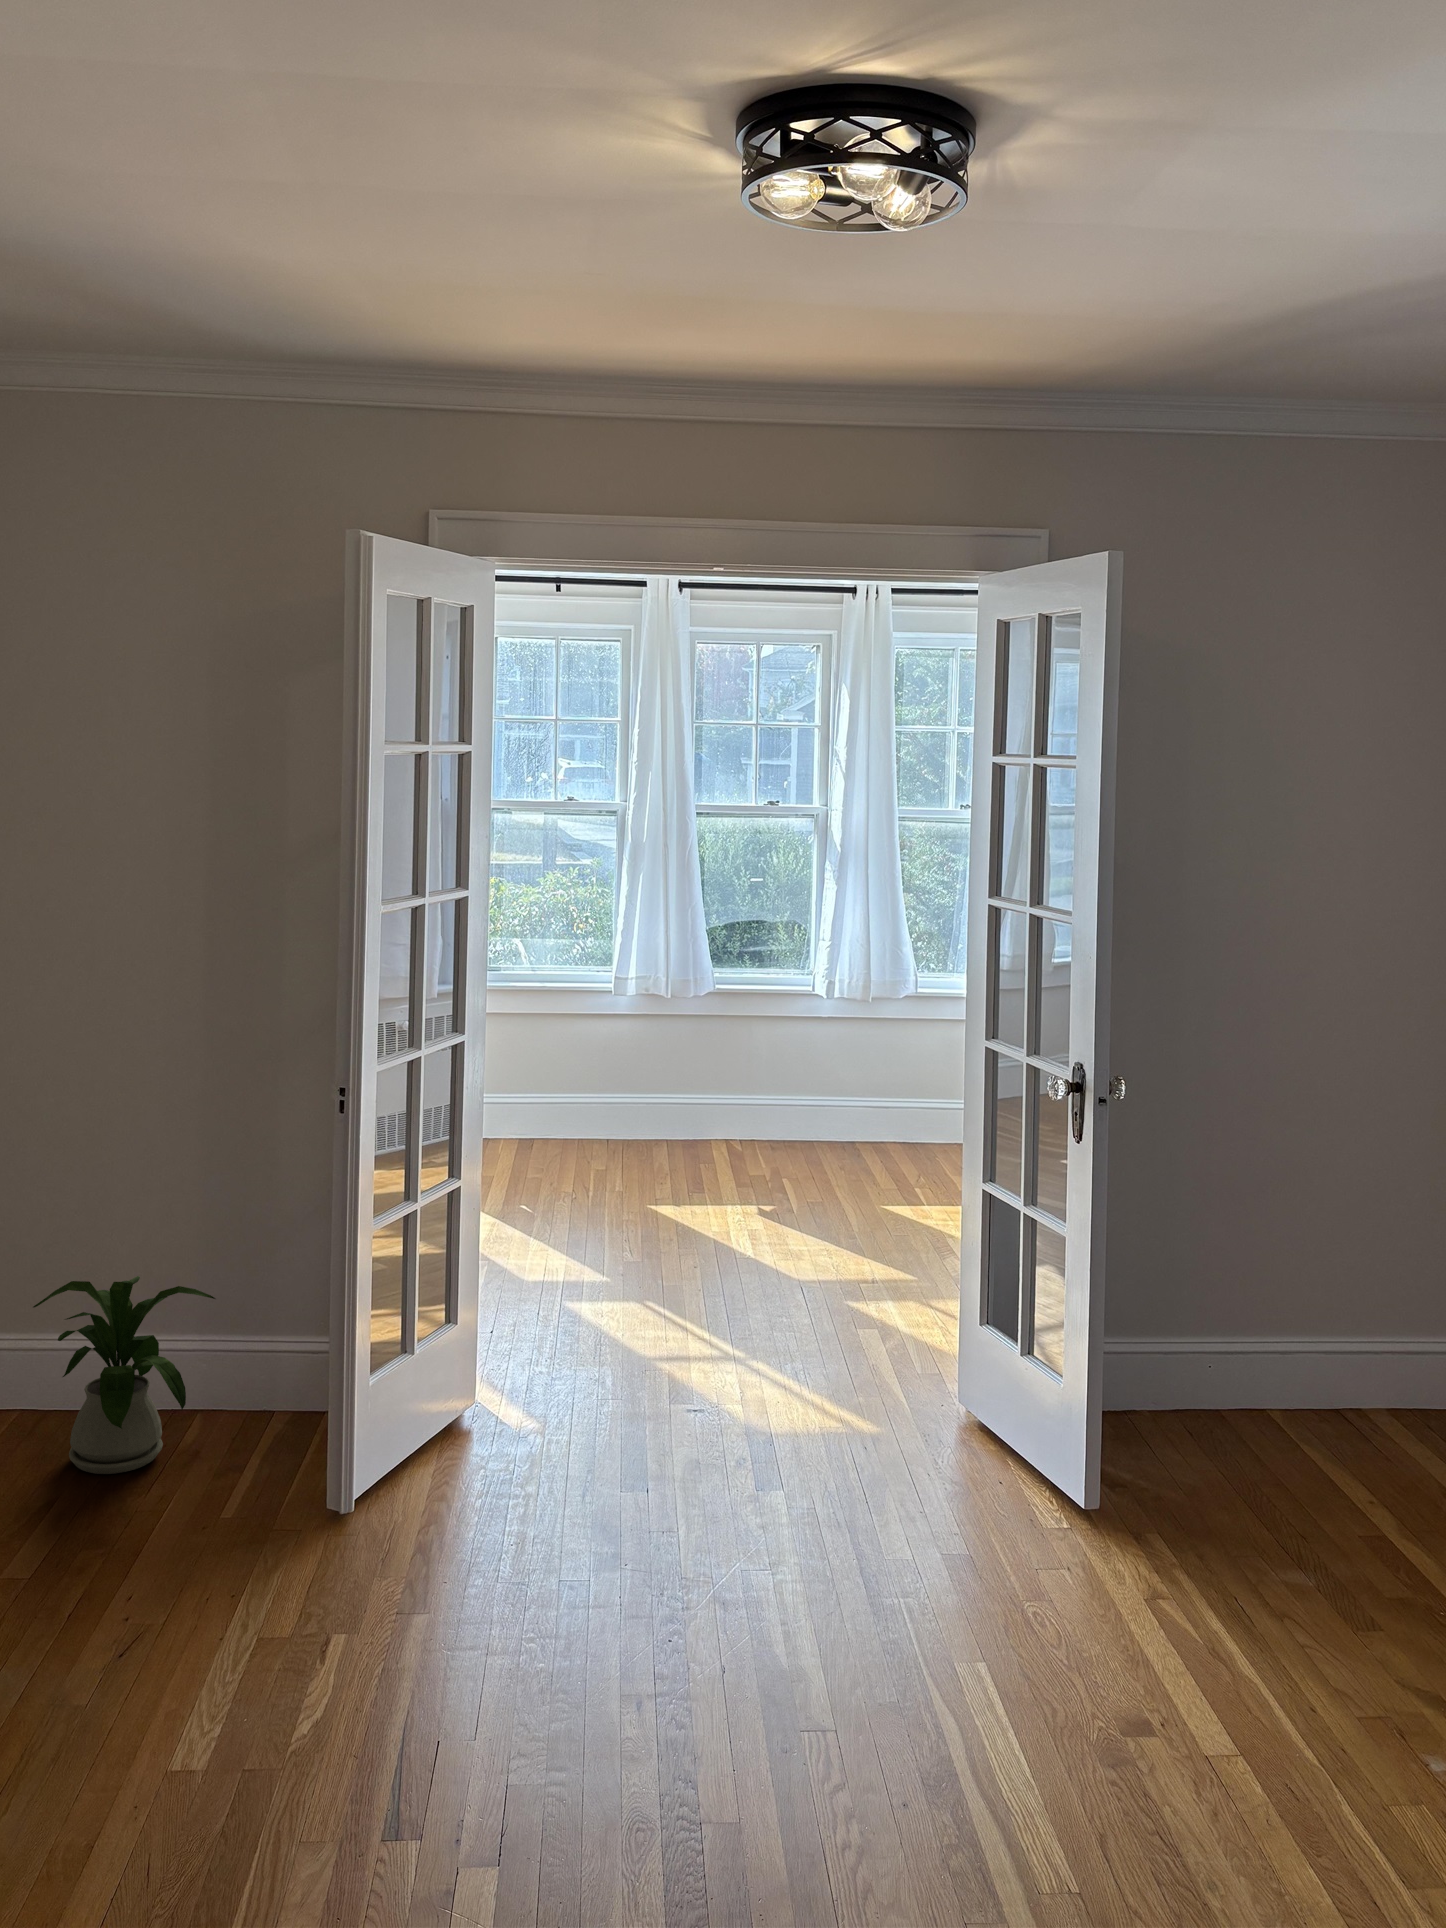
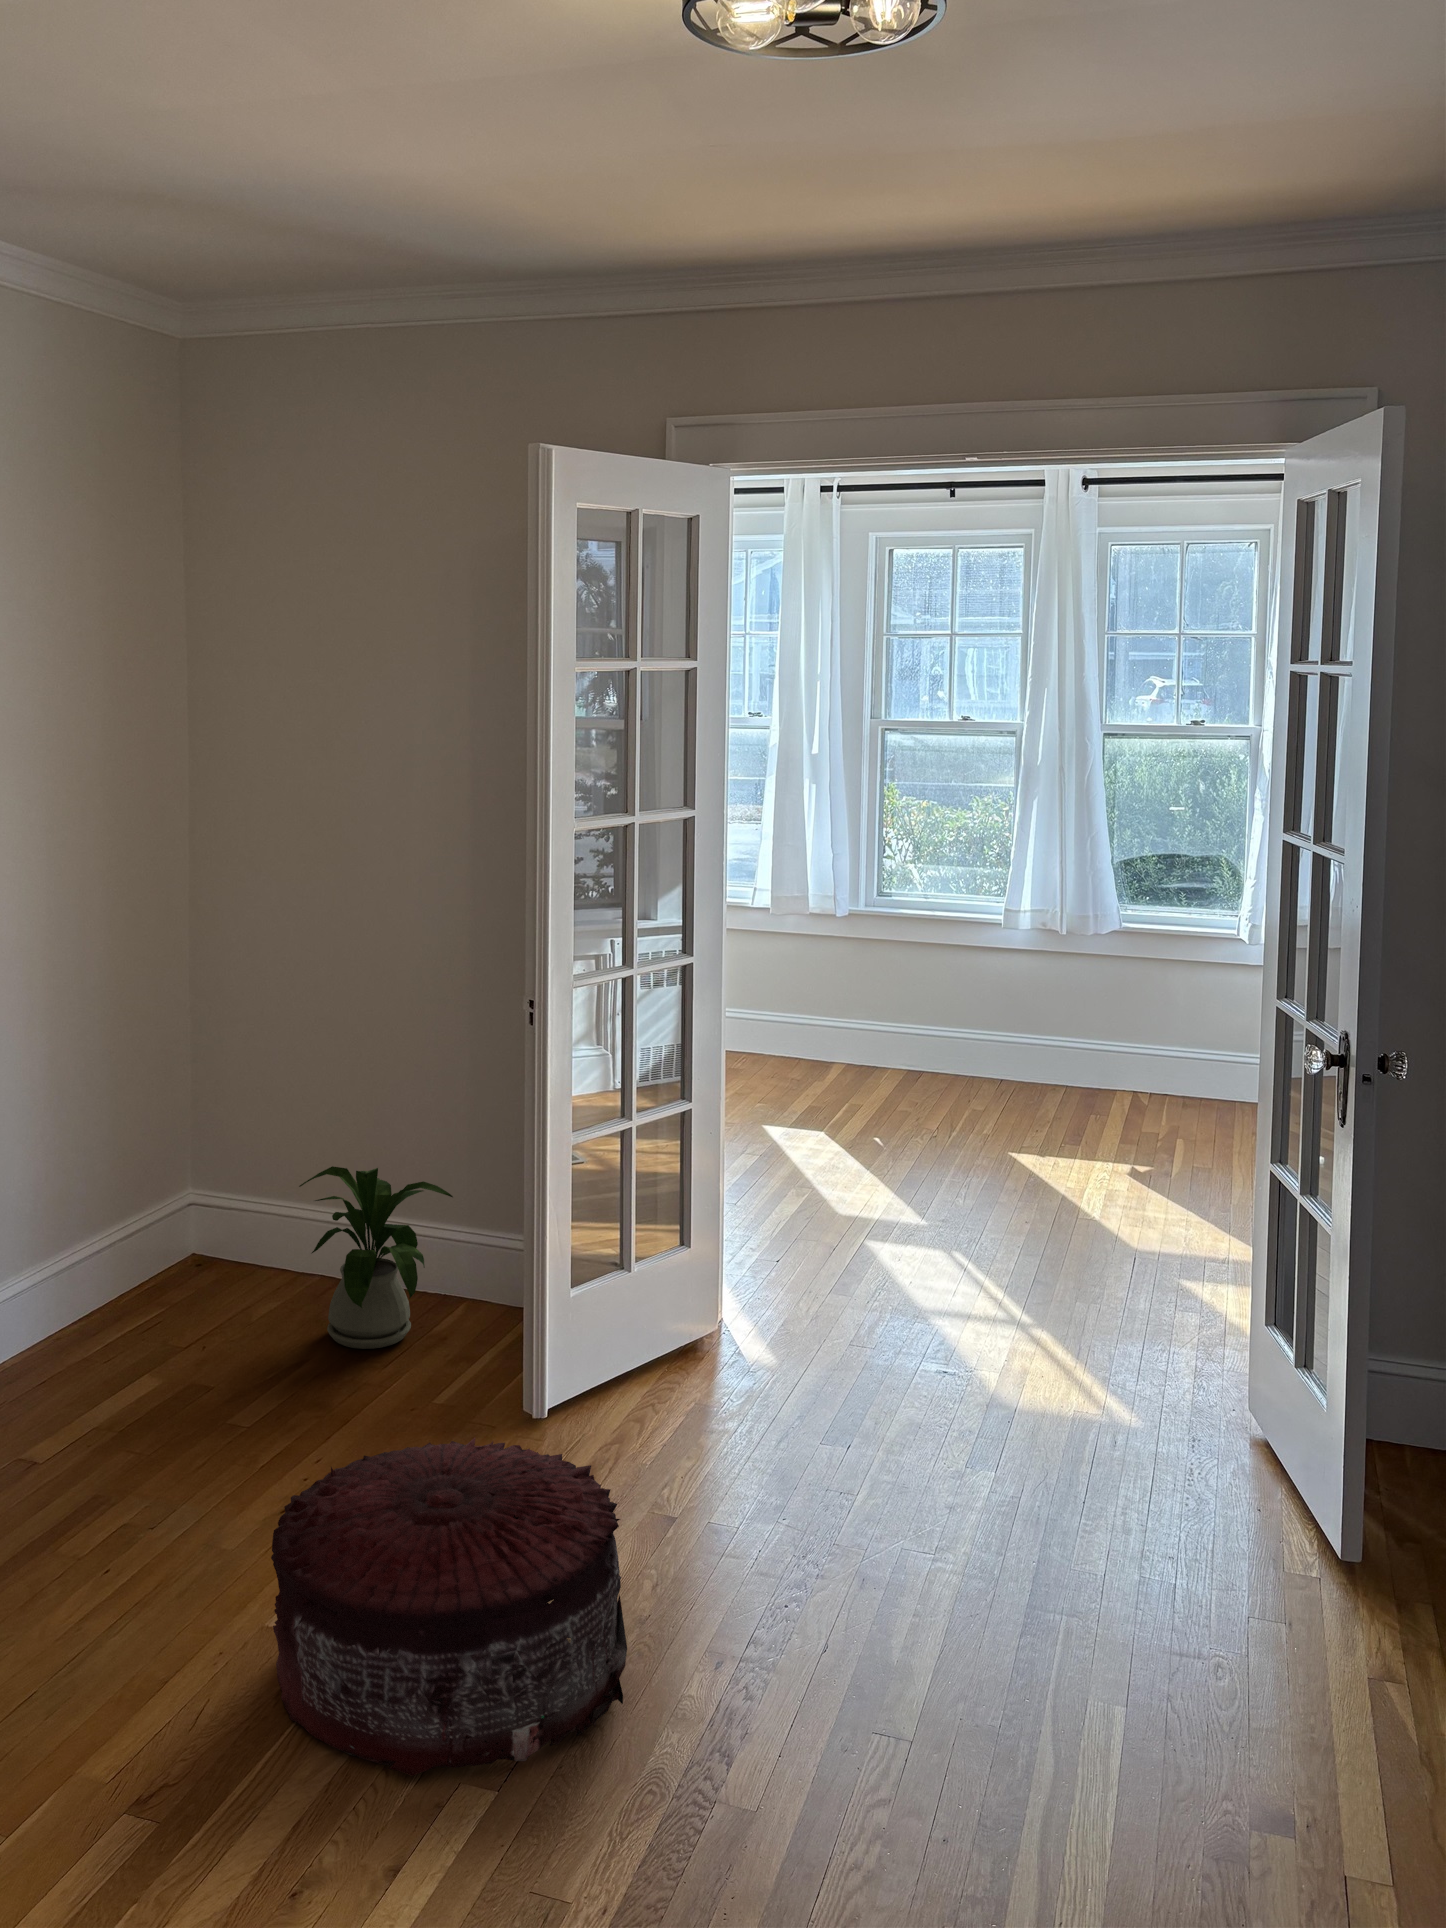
pouf: none [201,1529,578,1875] -> present [271,1438,627,1776]

